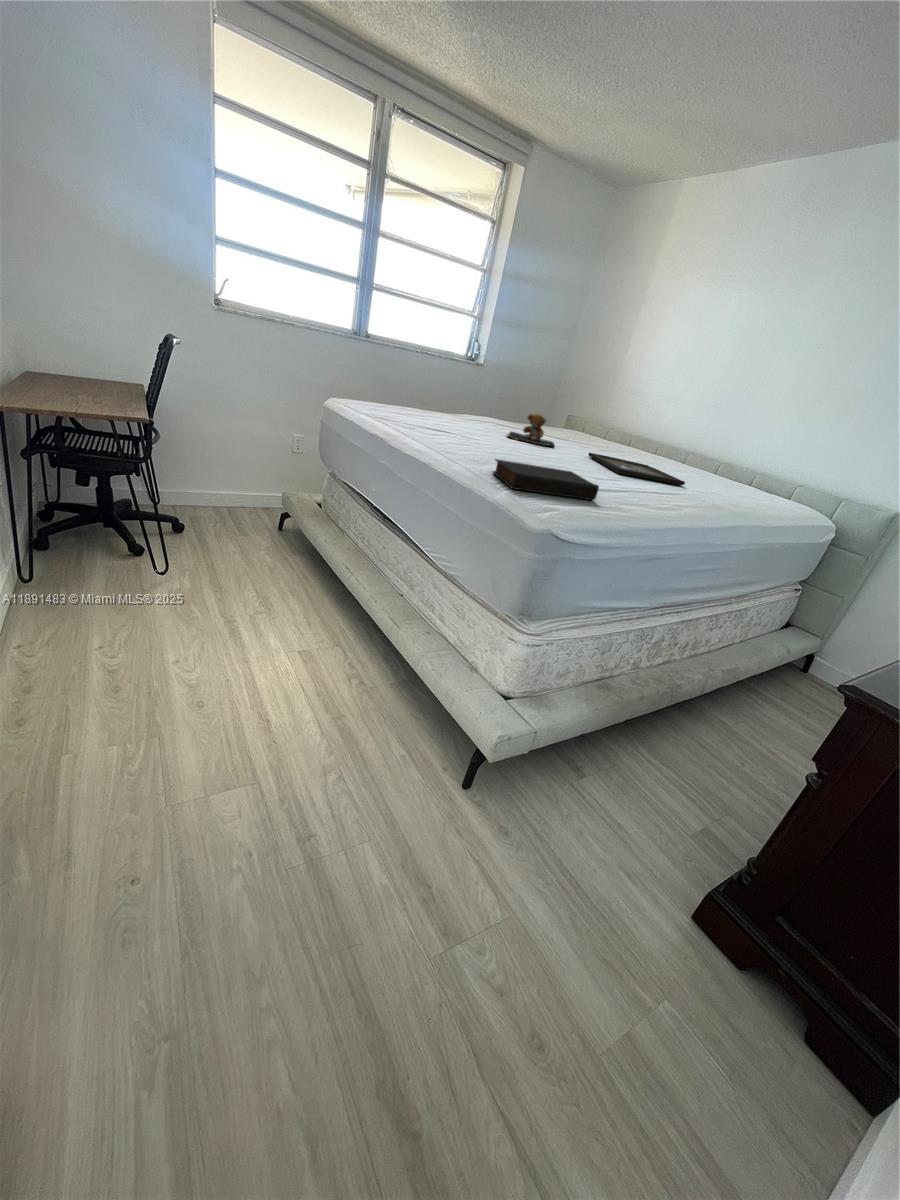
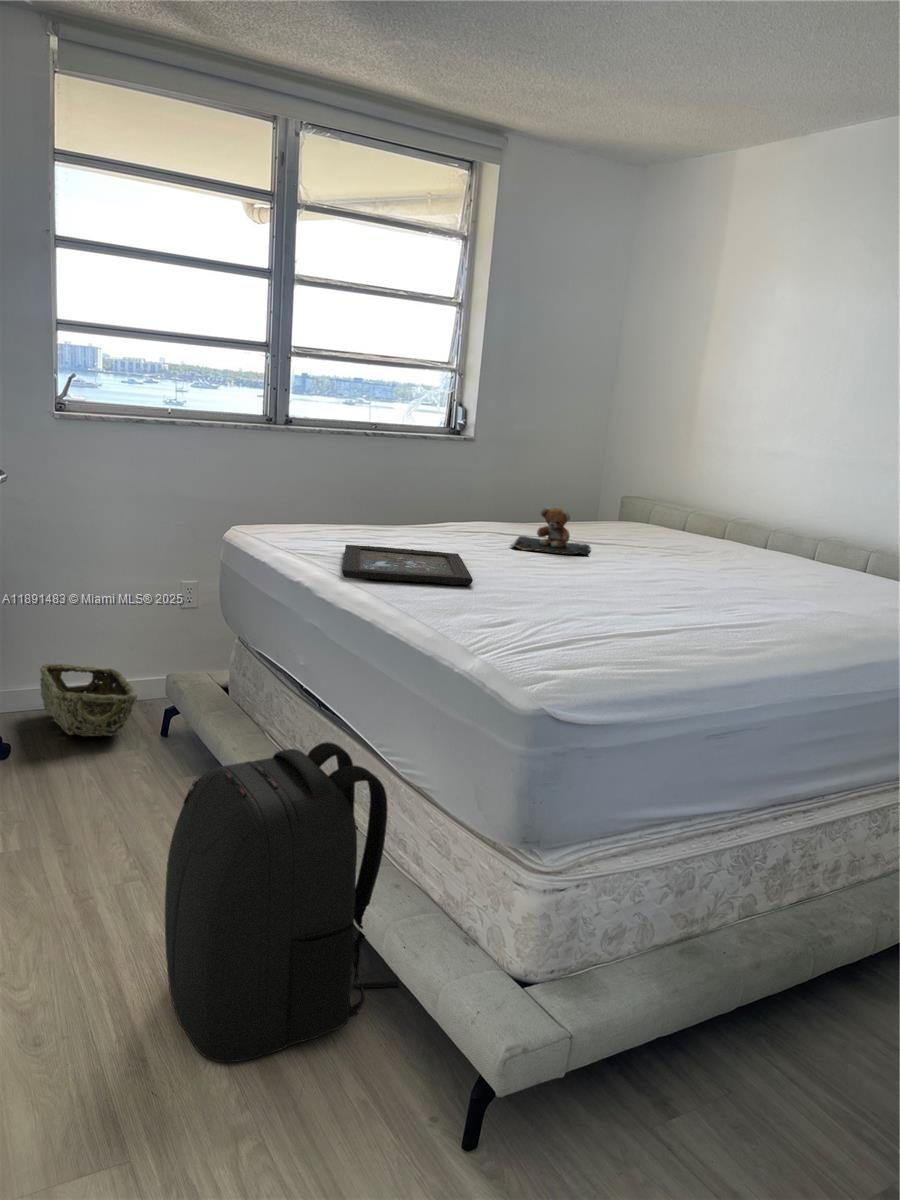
tray: present [589,453,685,485] -> present [343,545,473,585]
book: present [493,459,599,500] -> none [467,602,628,649]
woven basket: none [204,480,265,529] -> present [40,664,137,736]
backpack: none [286,541,431,724] -> present [165,742,399,1062]

